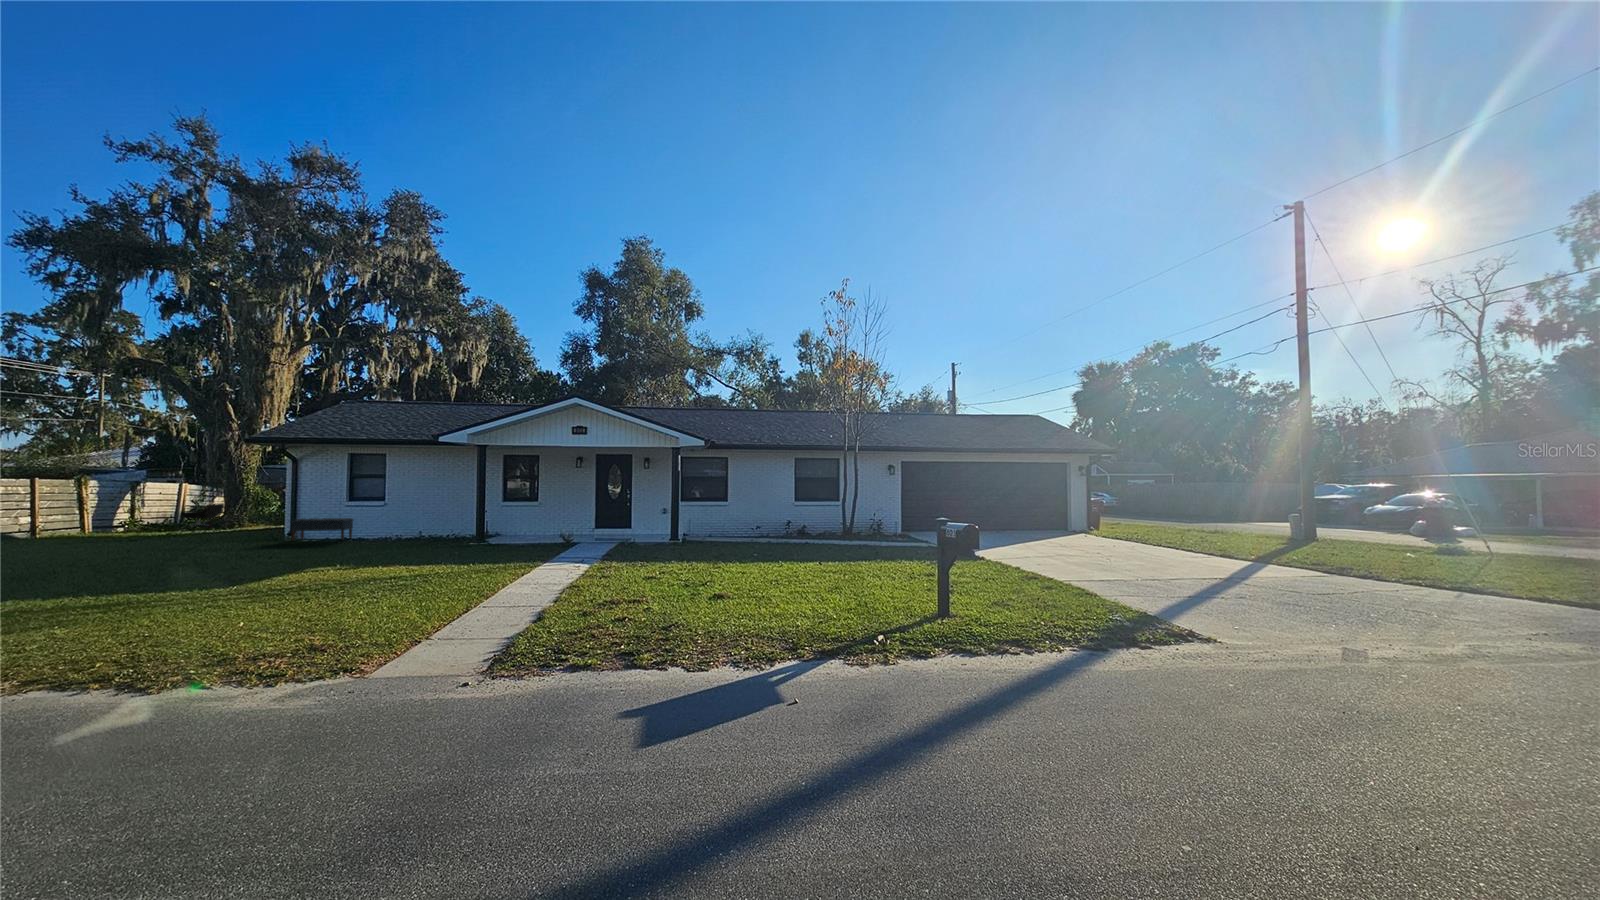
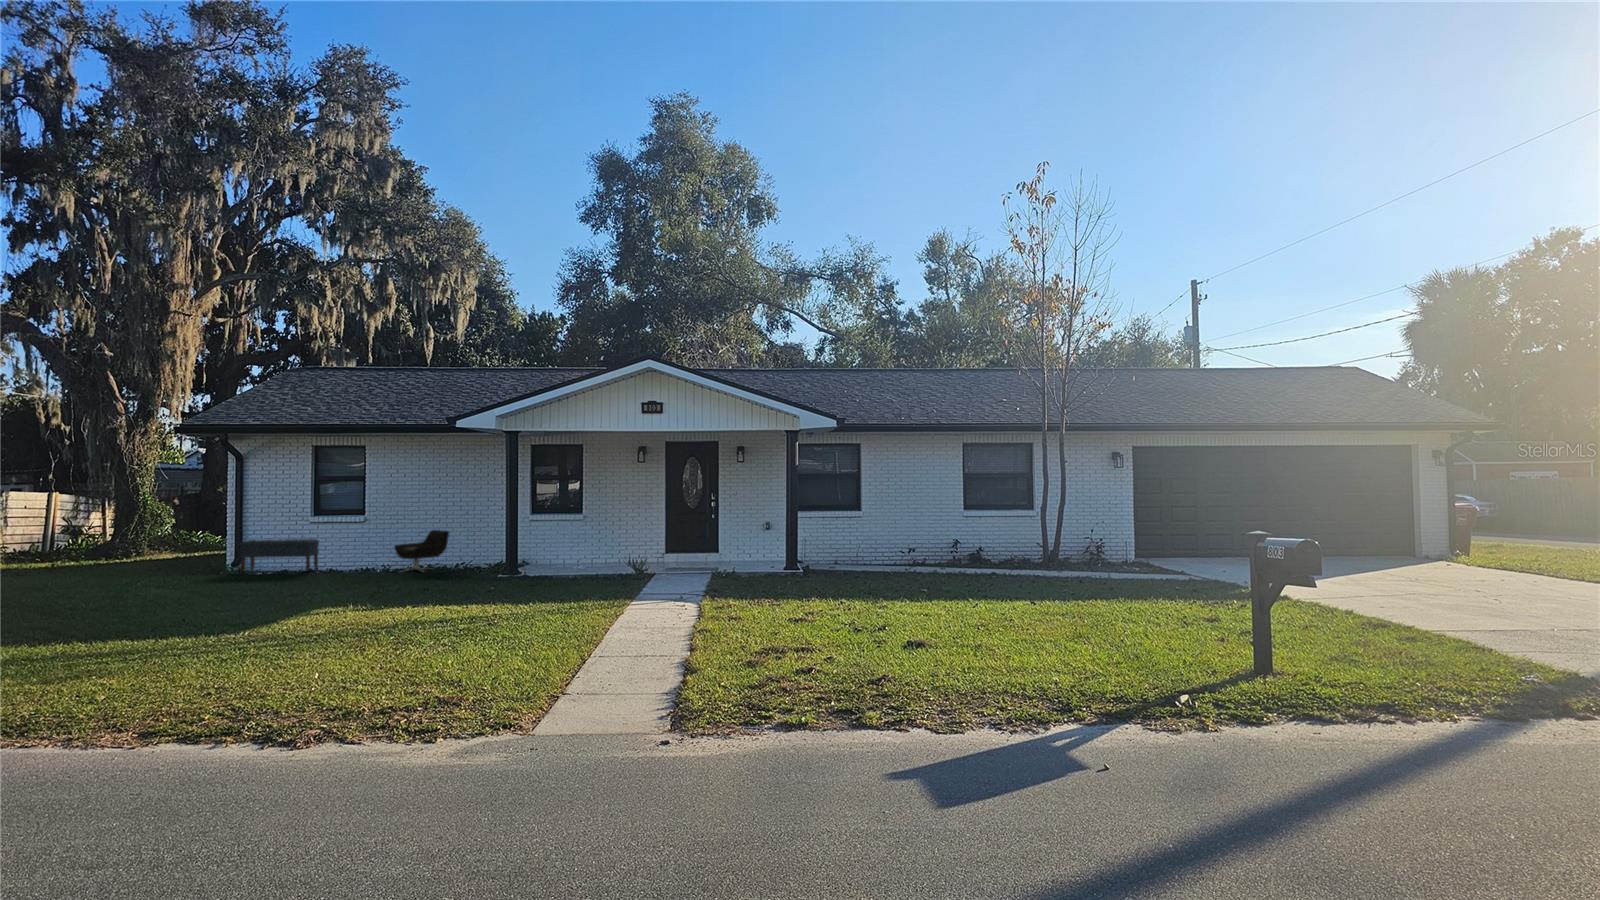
lounge chair: present [181,503,224,525] -> present [394,530,449,572]

